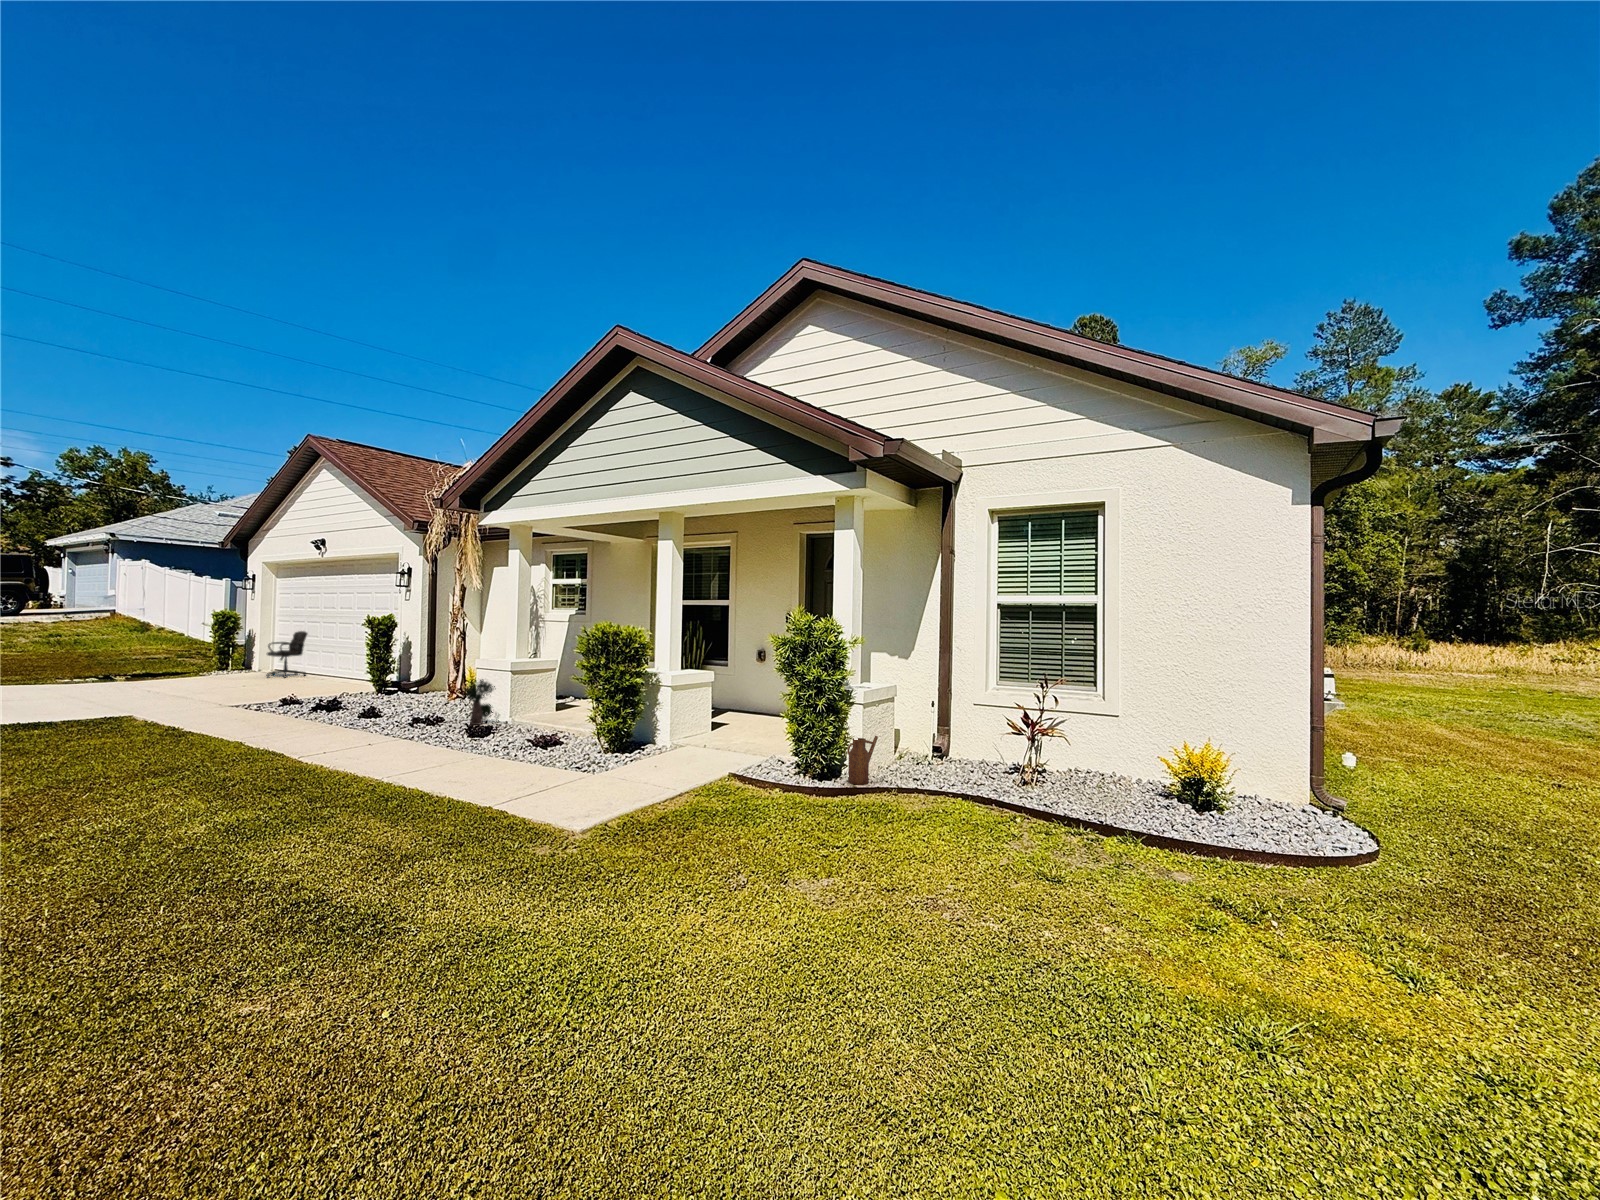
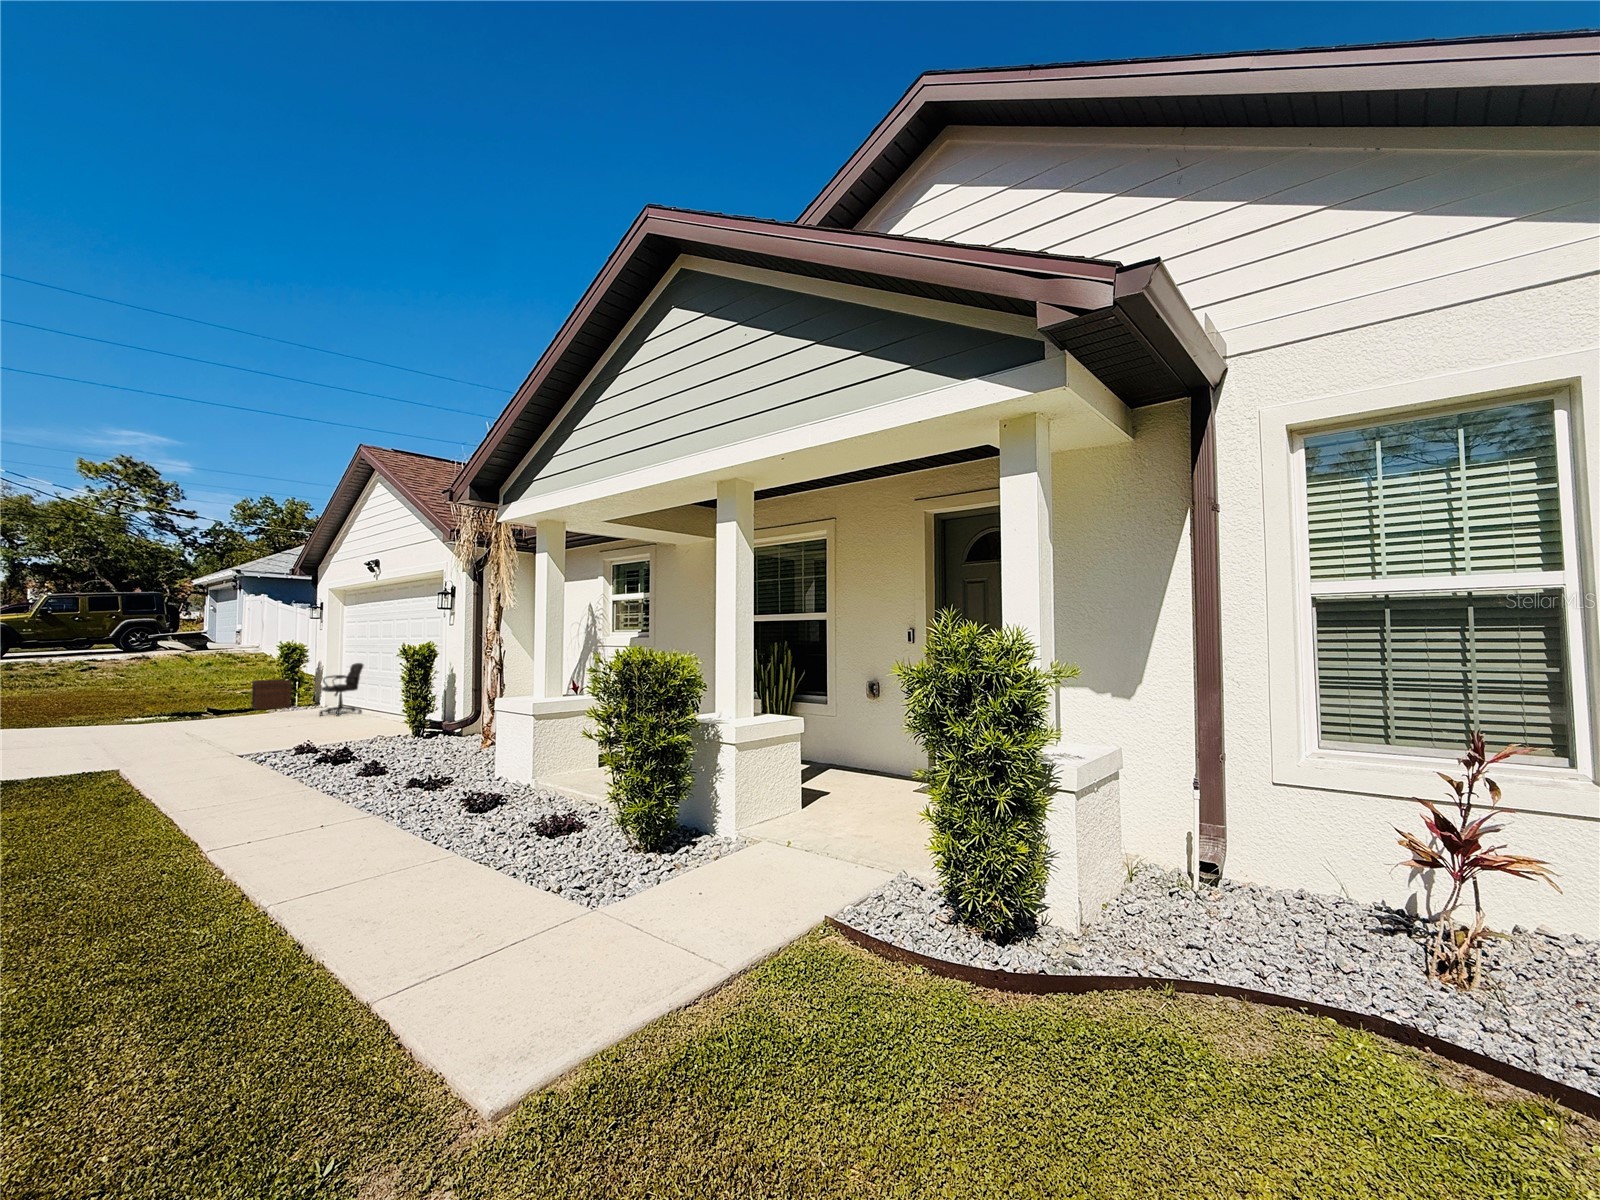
wooden crate: none [186,645,228,673] -> present [251,679,292,710]
potted plant: present [463,679,499,725] -> none [471,726,521,790]
watering can: present [847,736,878,785] -> none [1052,853,1106,958]

